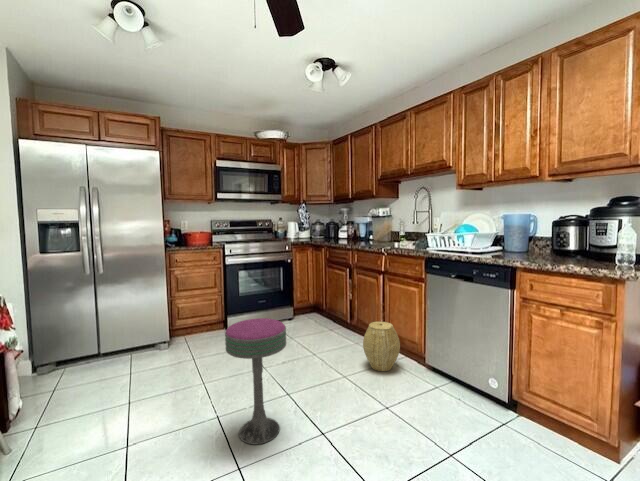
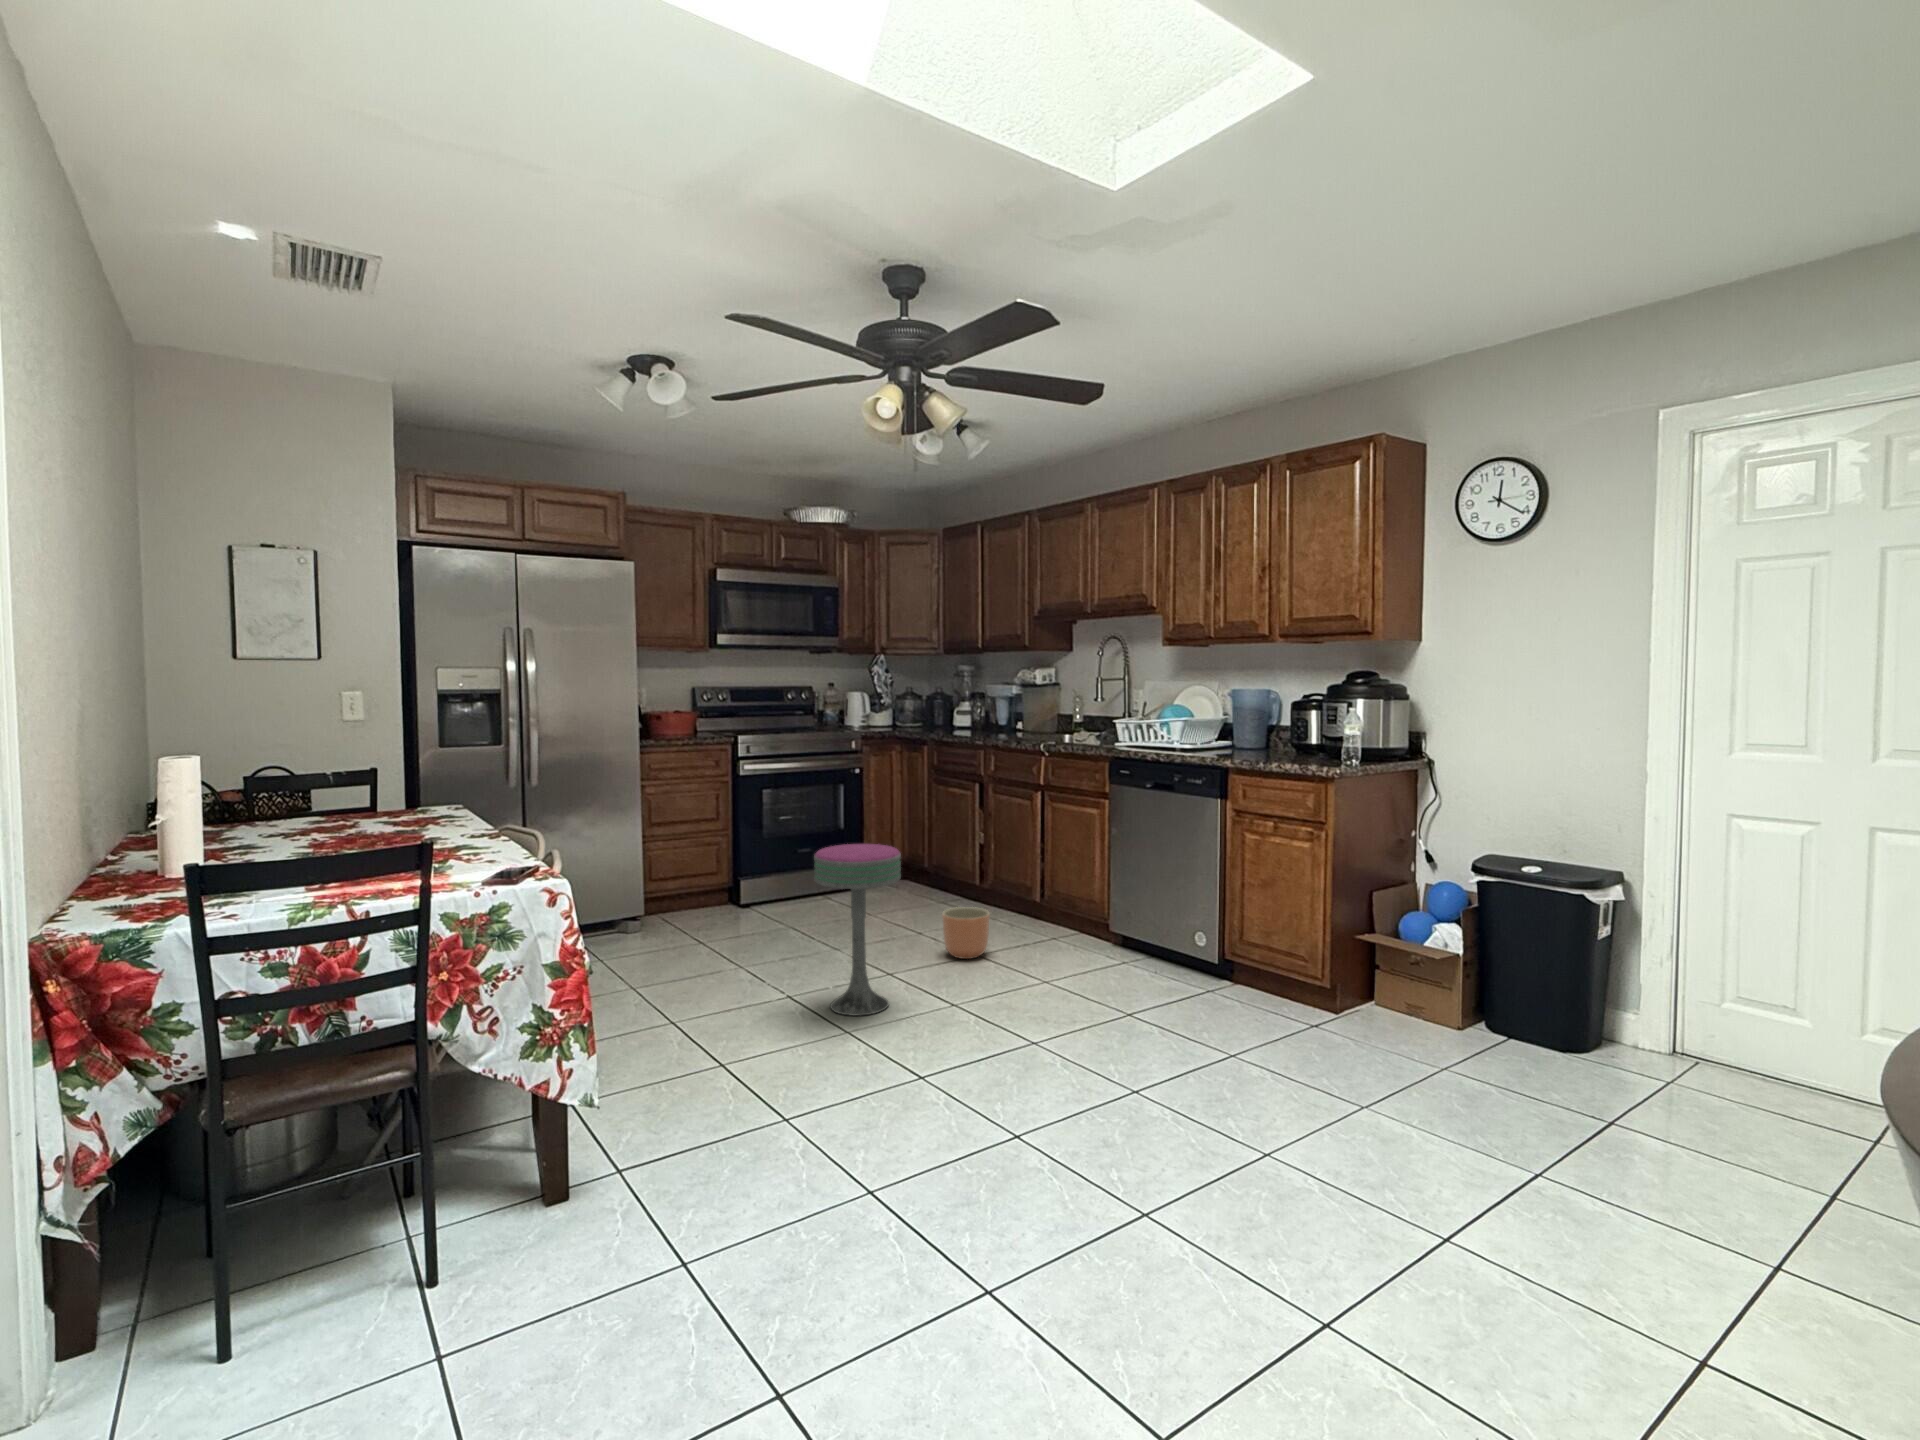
woven basket: present [363,322,400,371] -> none [1006,868,1068,948]
planter: none [324,346,352,381] -> present [942,907,990,959]

